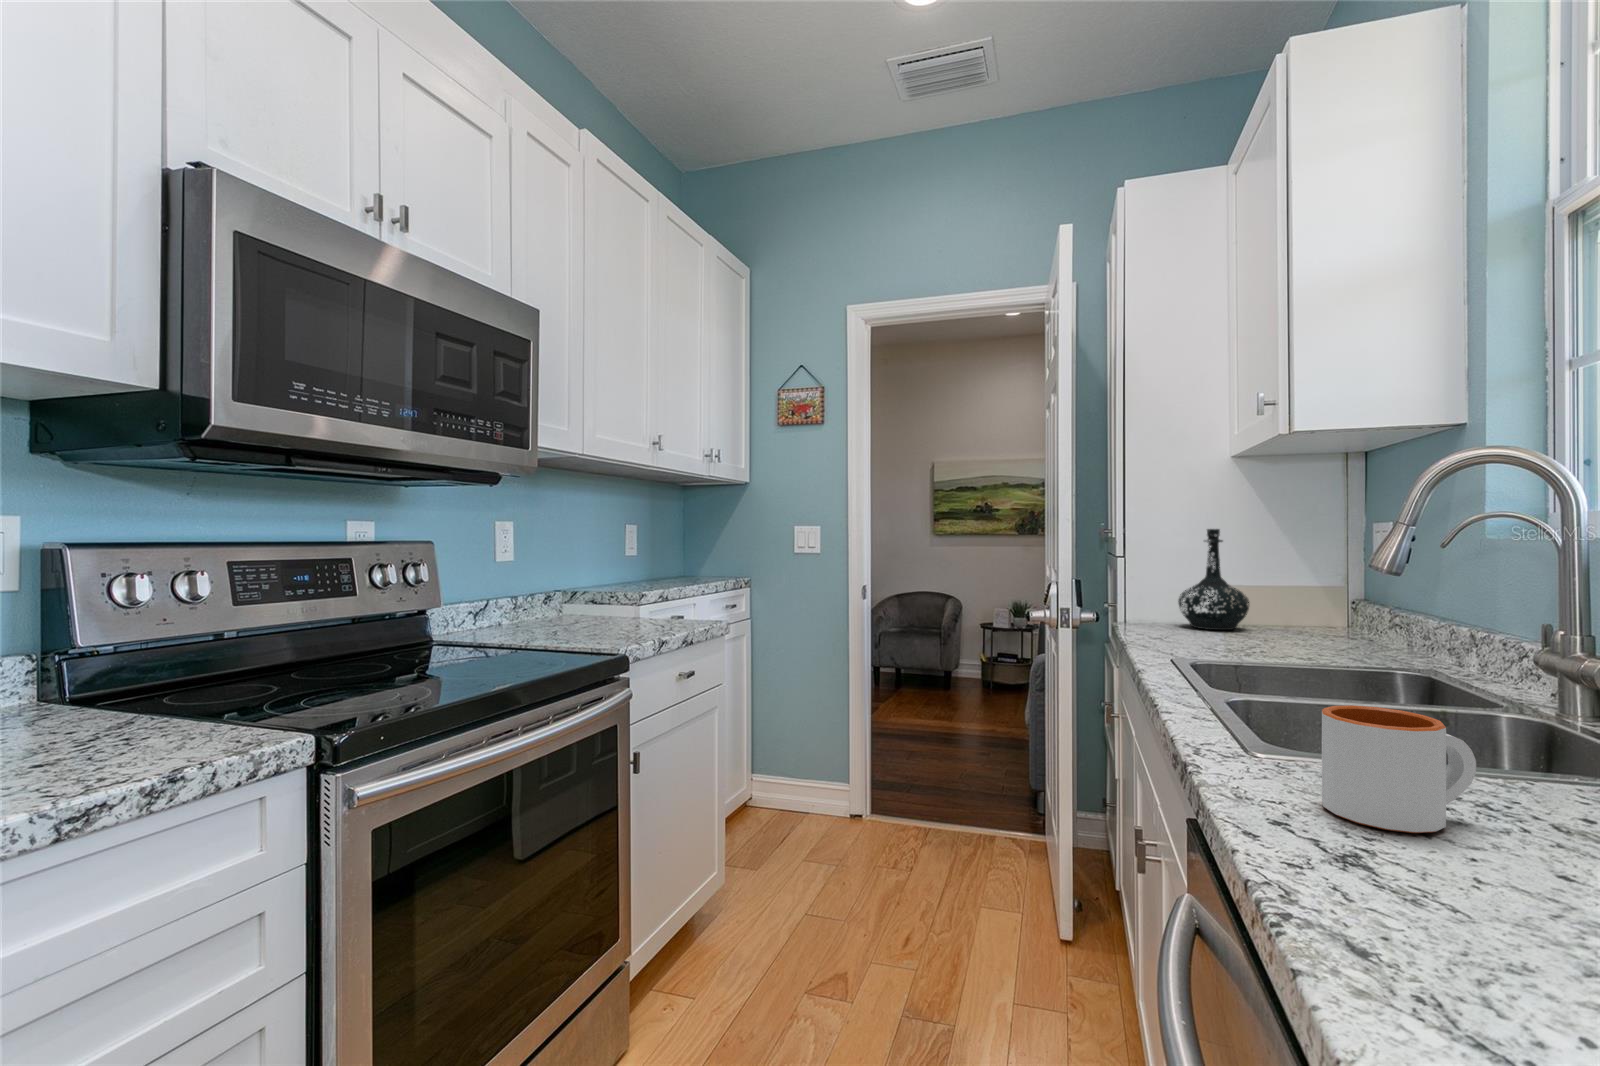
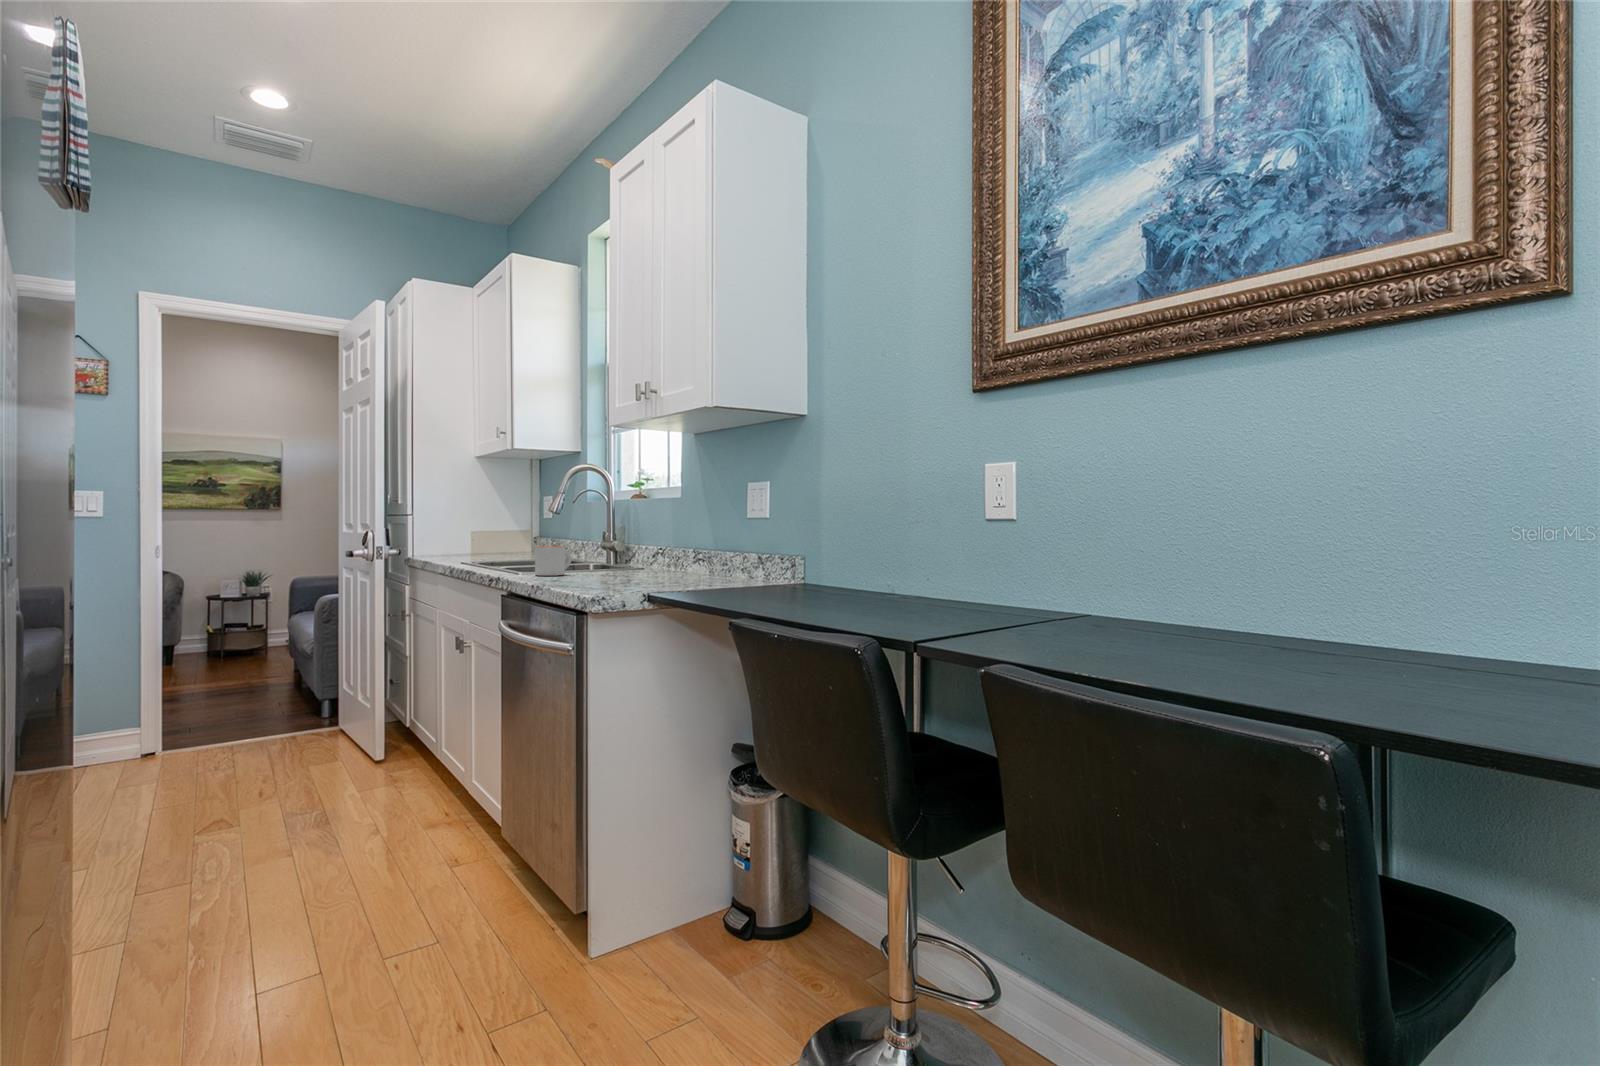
bottle: present [1178,529,1249,630] -> none [446,499,486,558]

